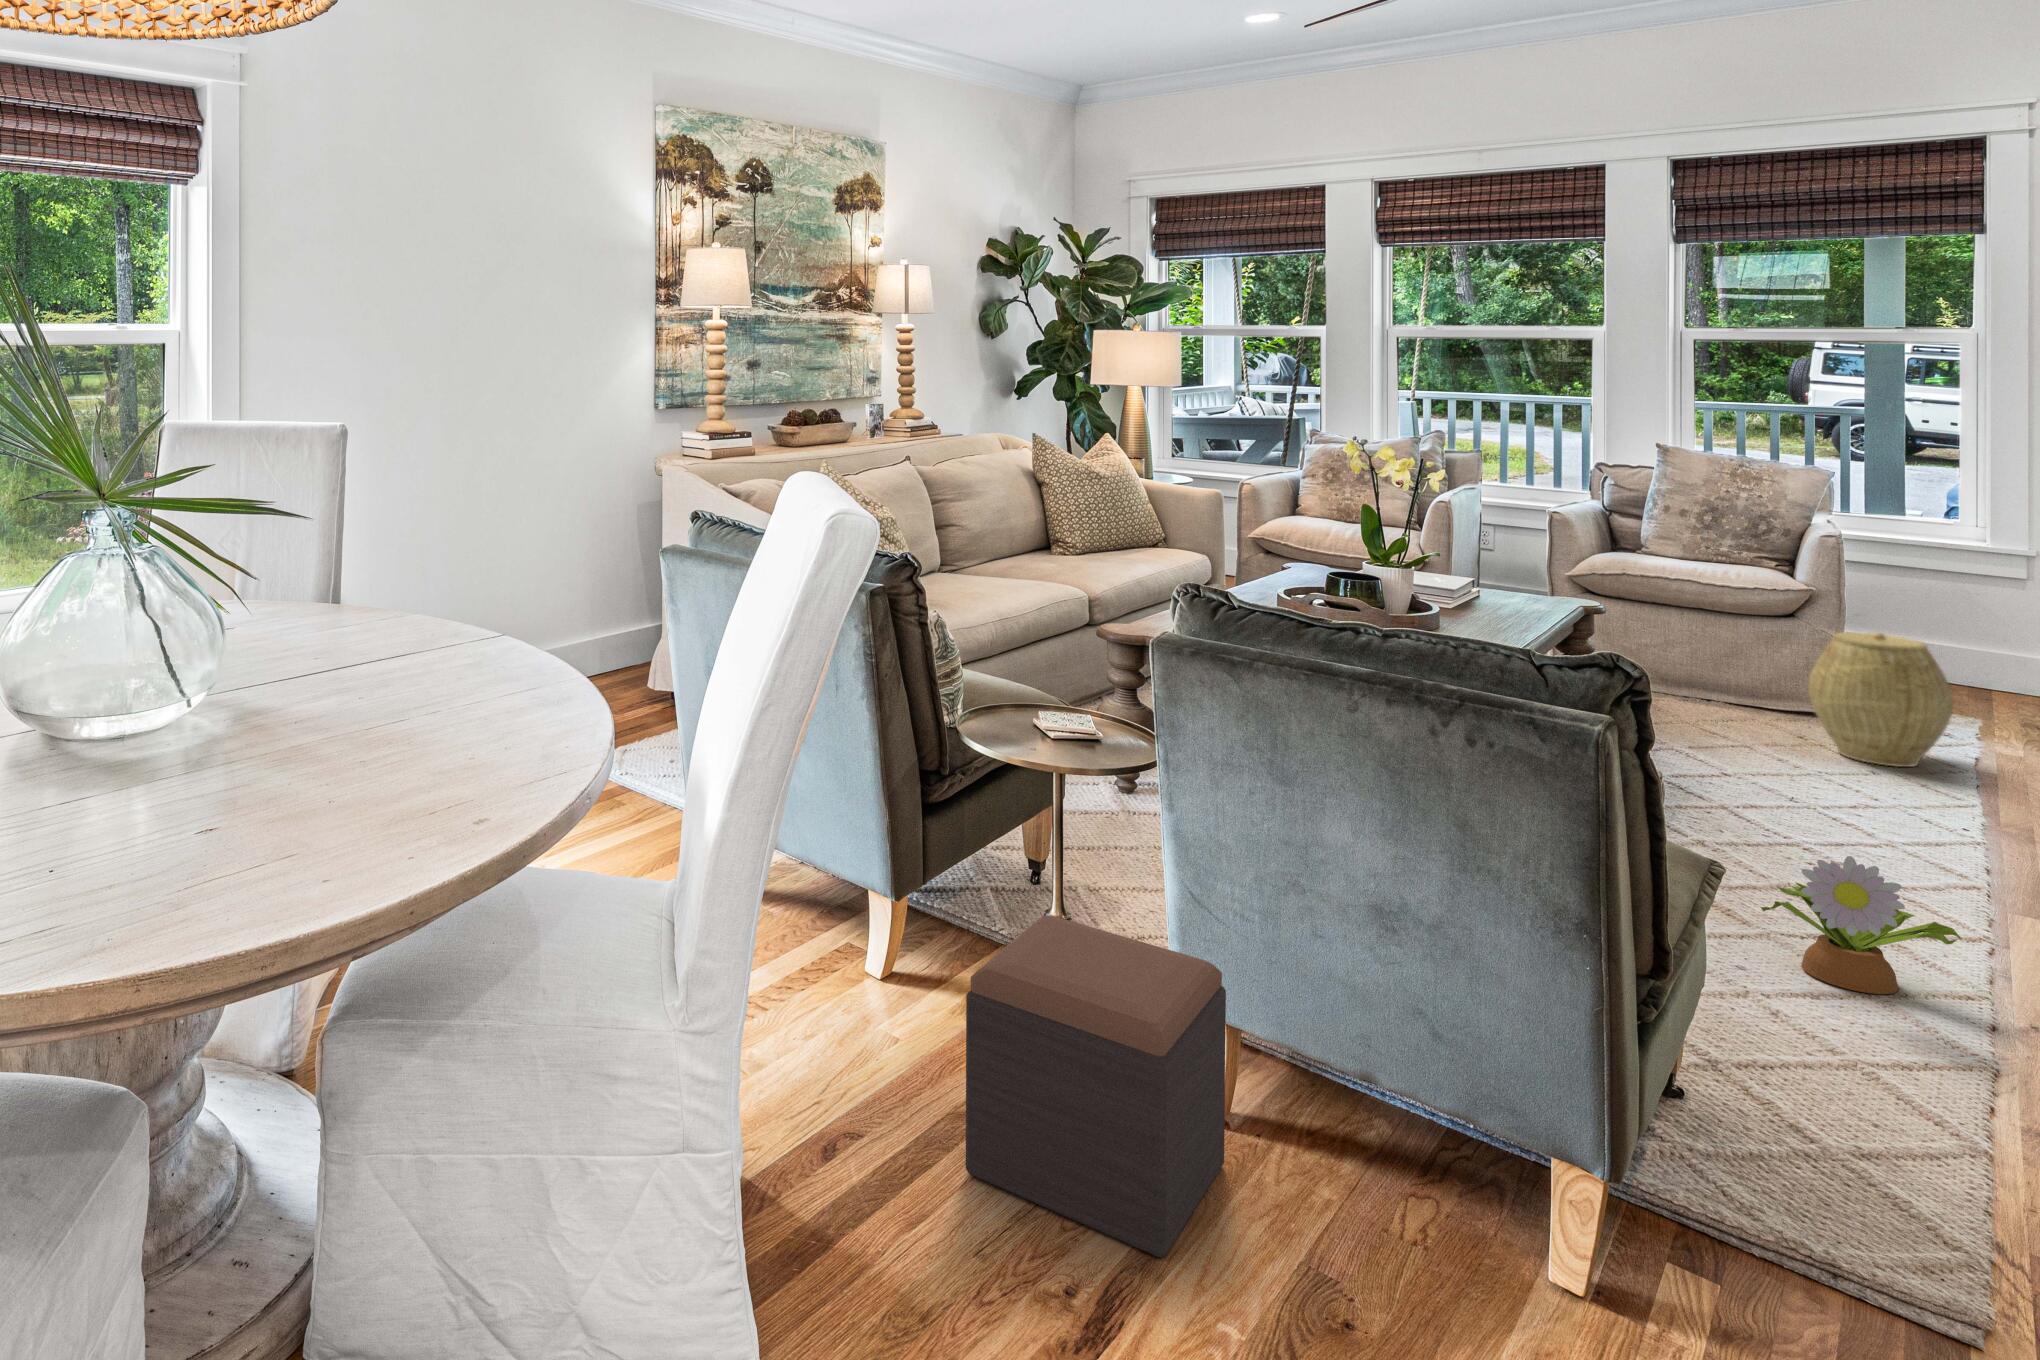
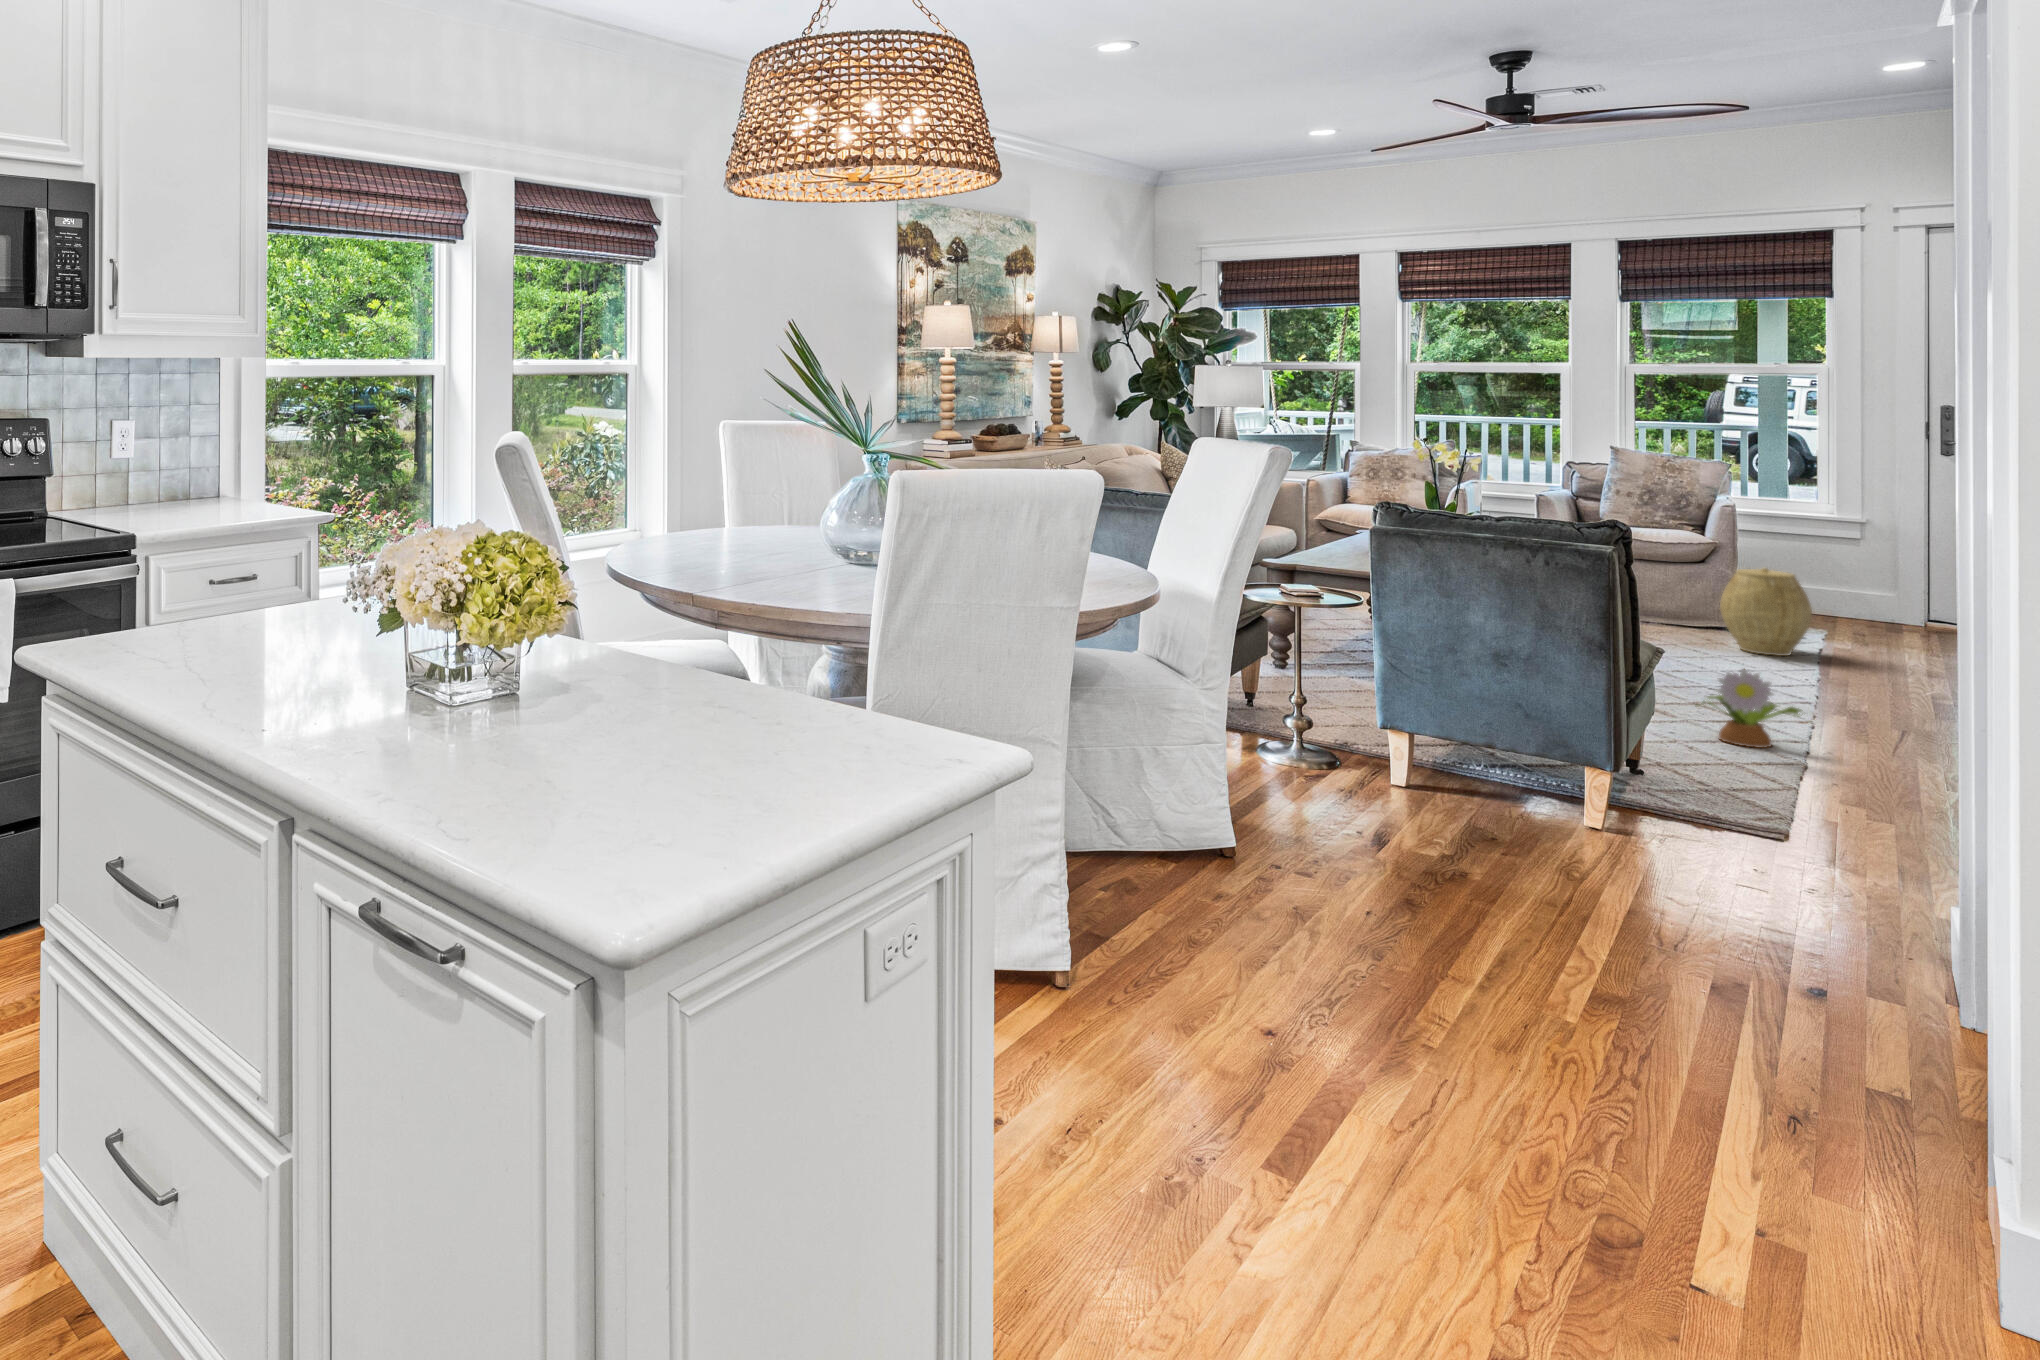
footstool: present [966,915,1226,1258] -> none [1293,686,1426,834]

